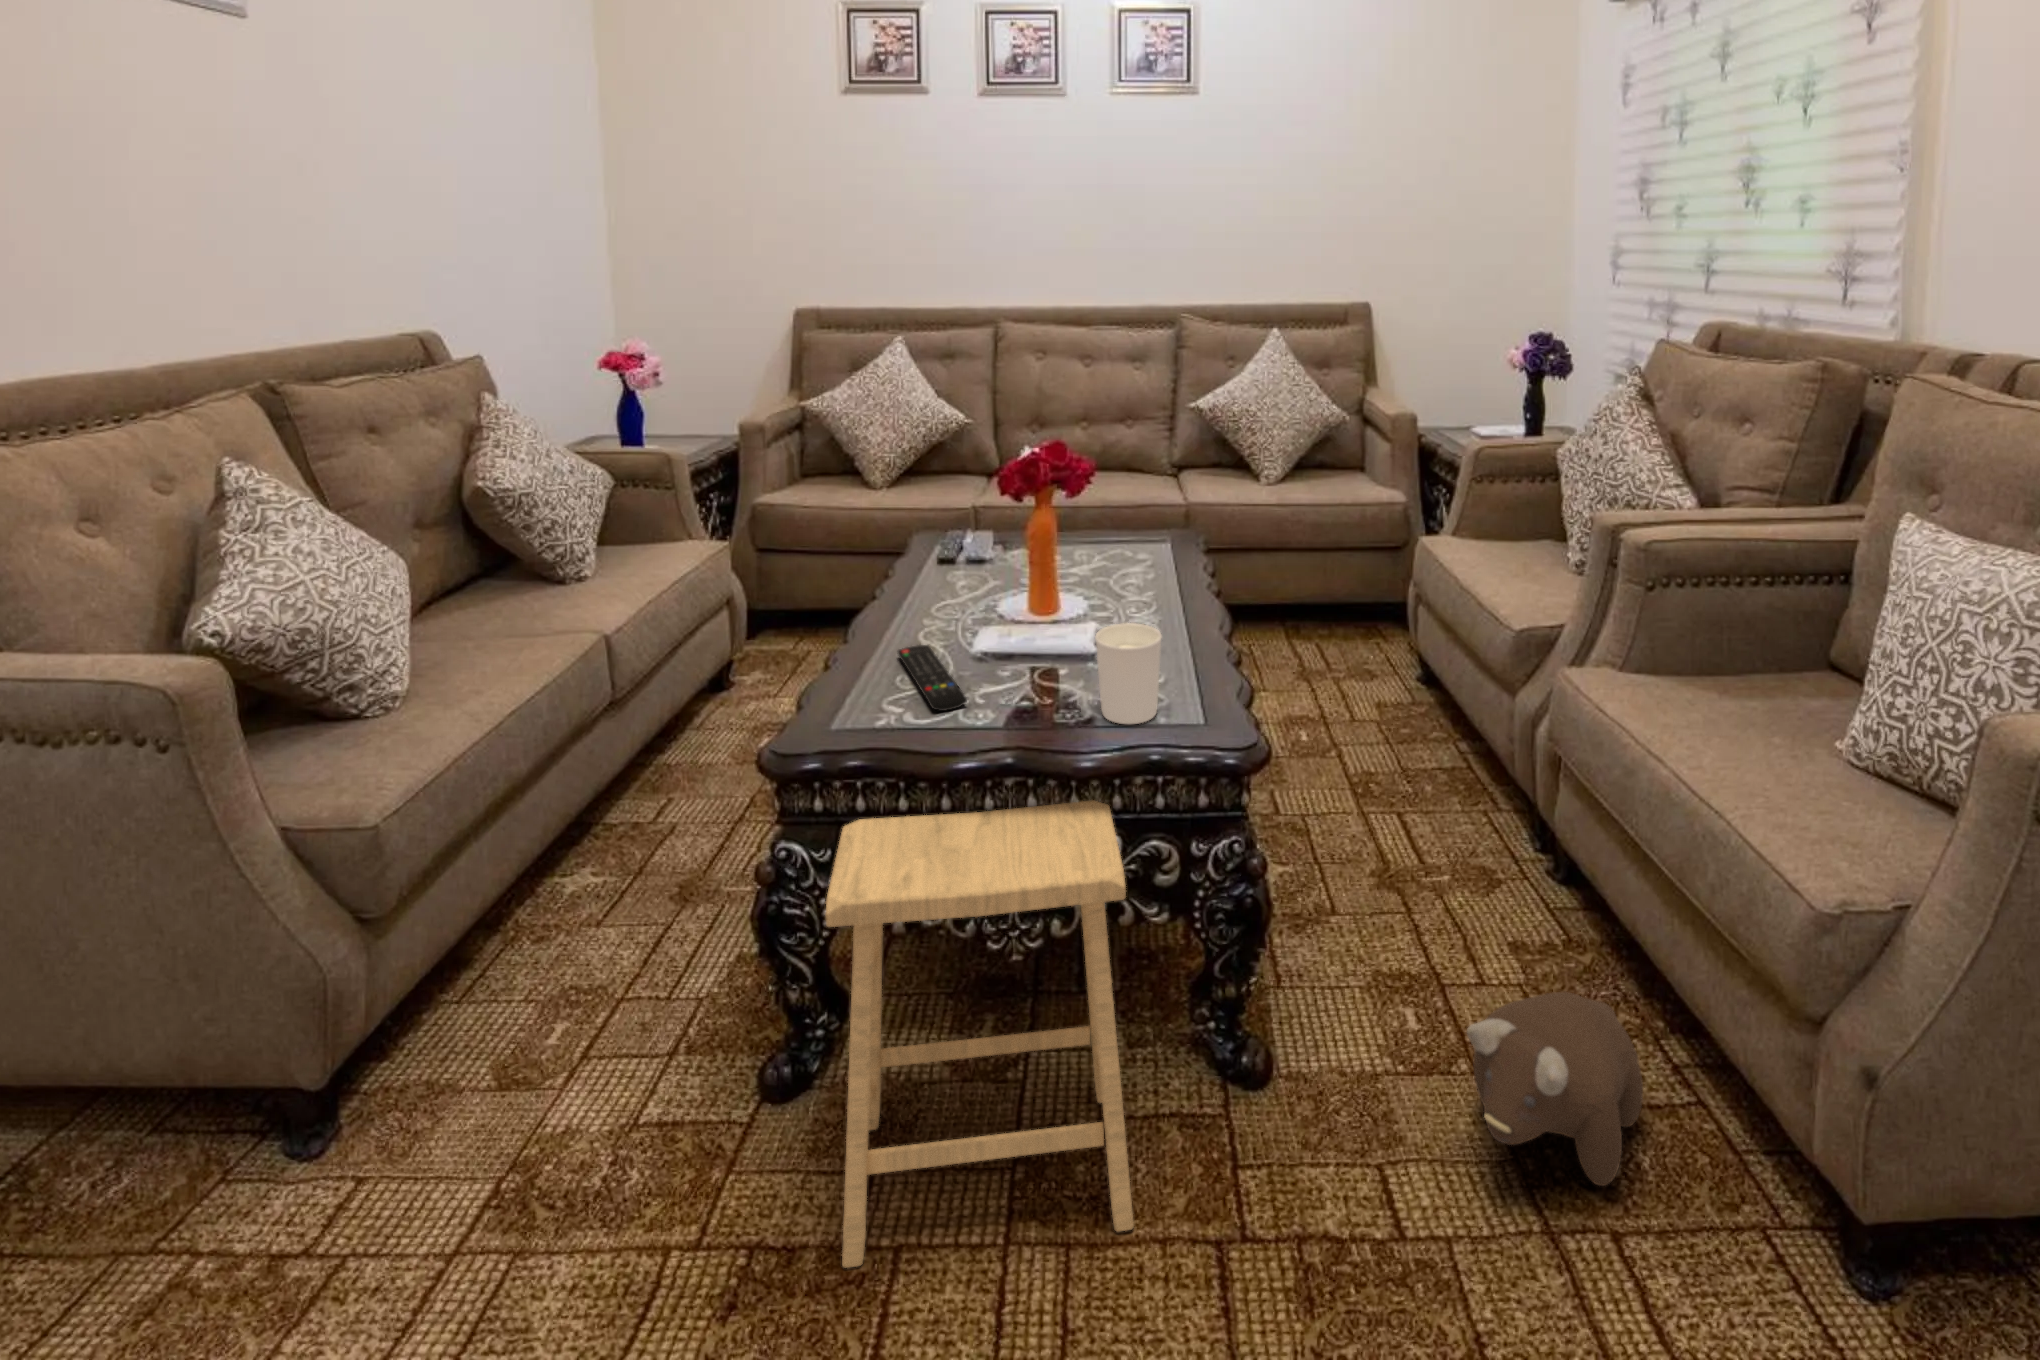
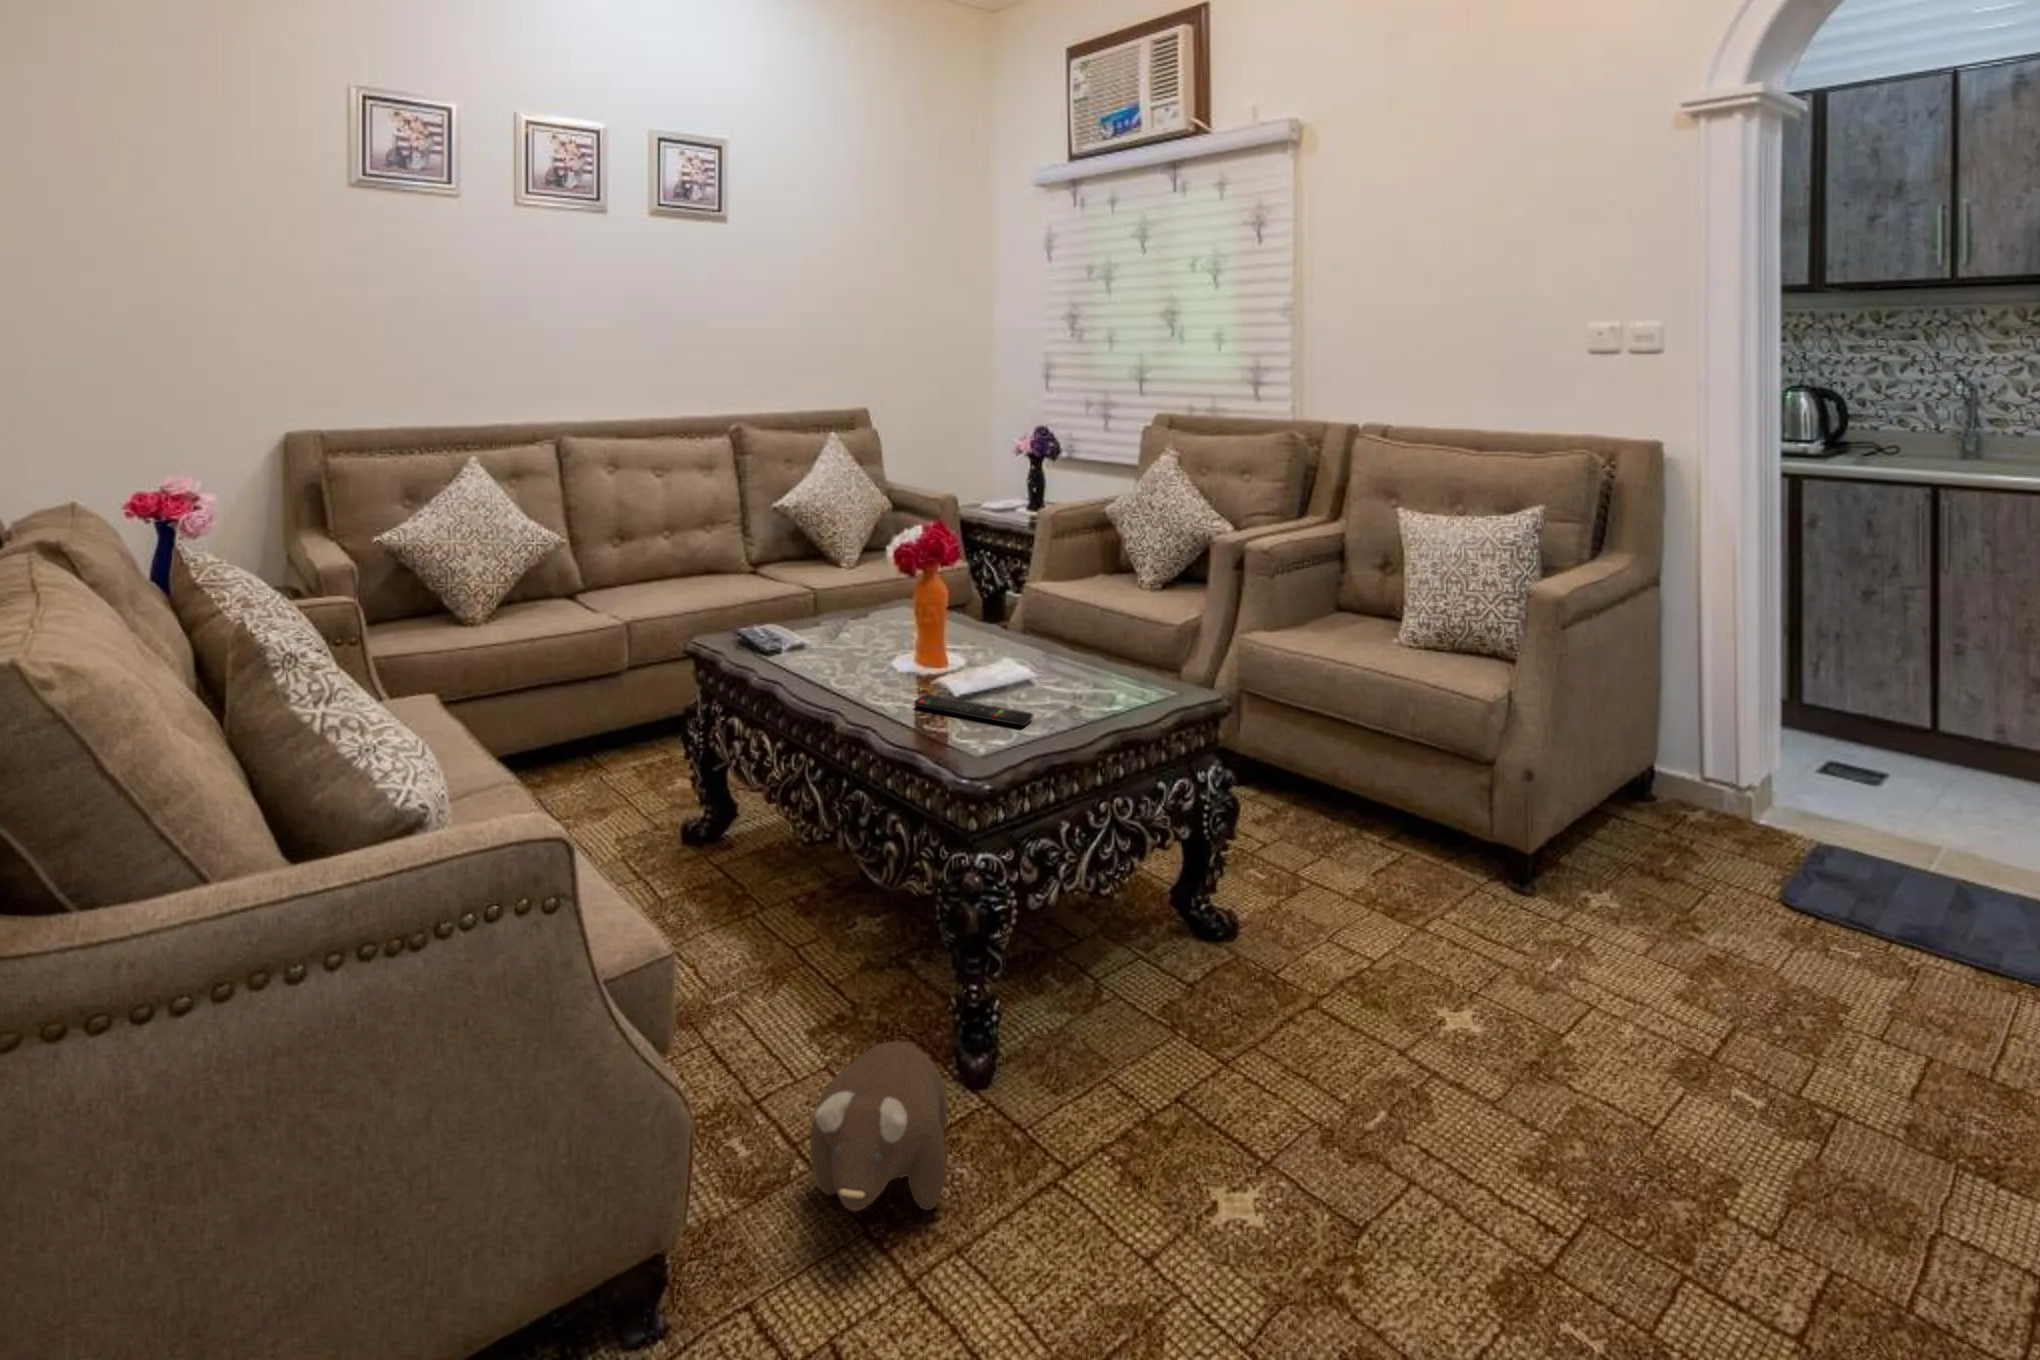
candle holder: present [1095,623,1162,724] -> none [1108,633,1156,704]
footstool: present [826,800,1134,1268] -> none [1043,752,1266,1131]
plush toy: present [1467,992,1643,1186] -> present [810,1041,948,1211]

